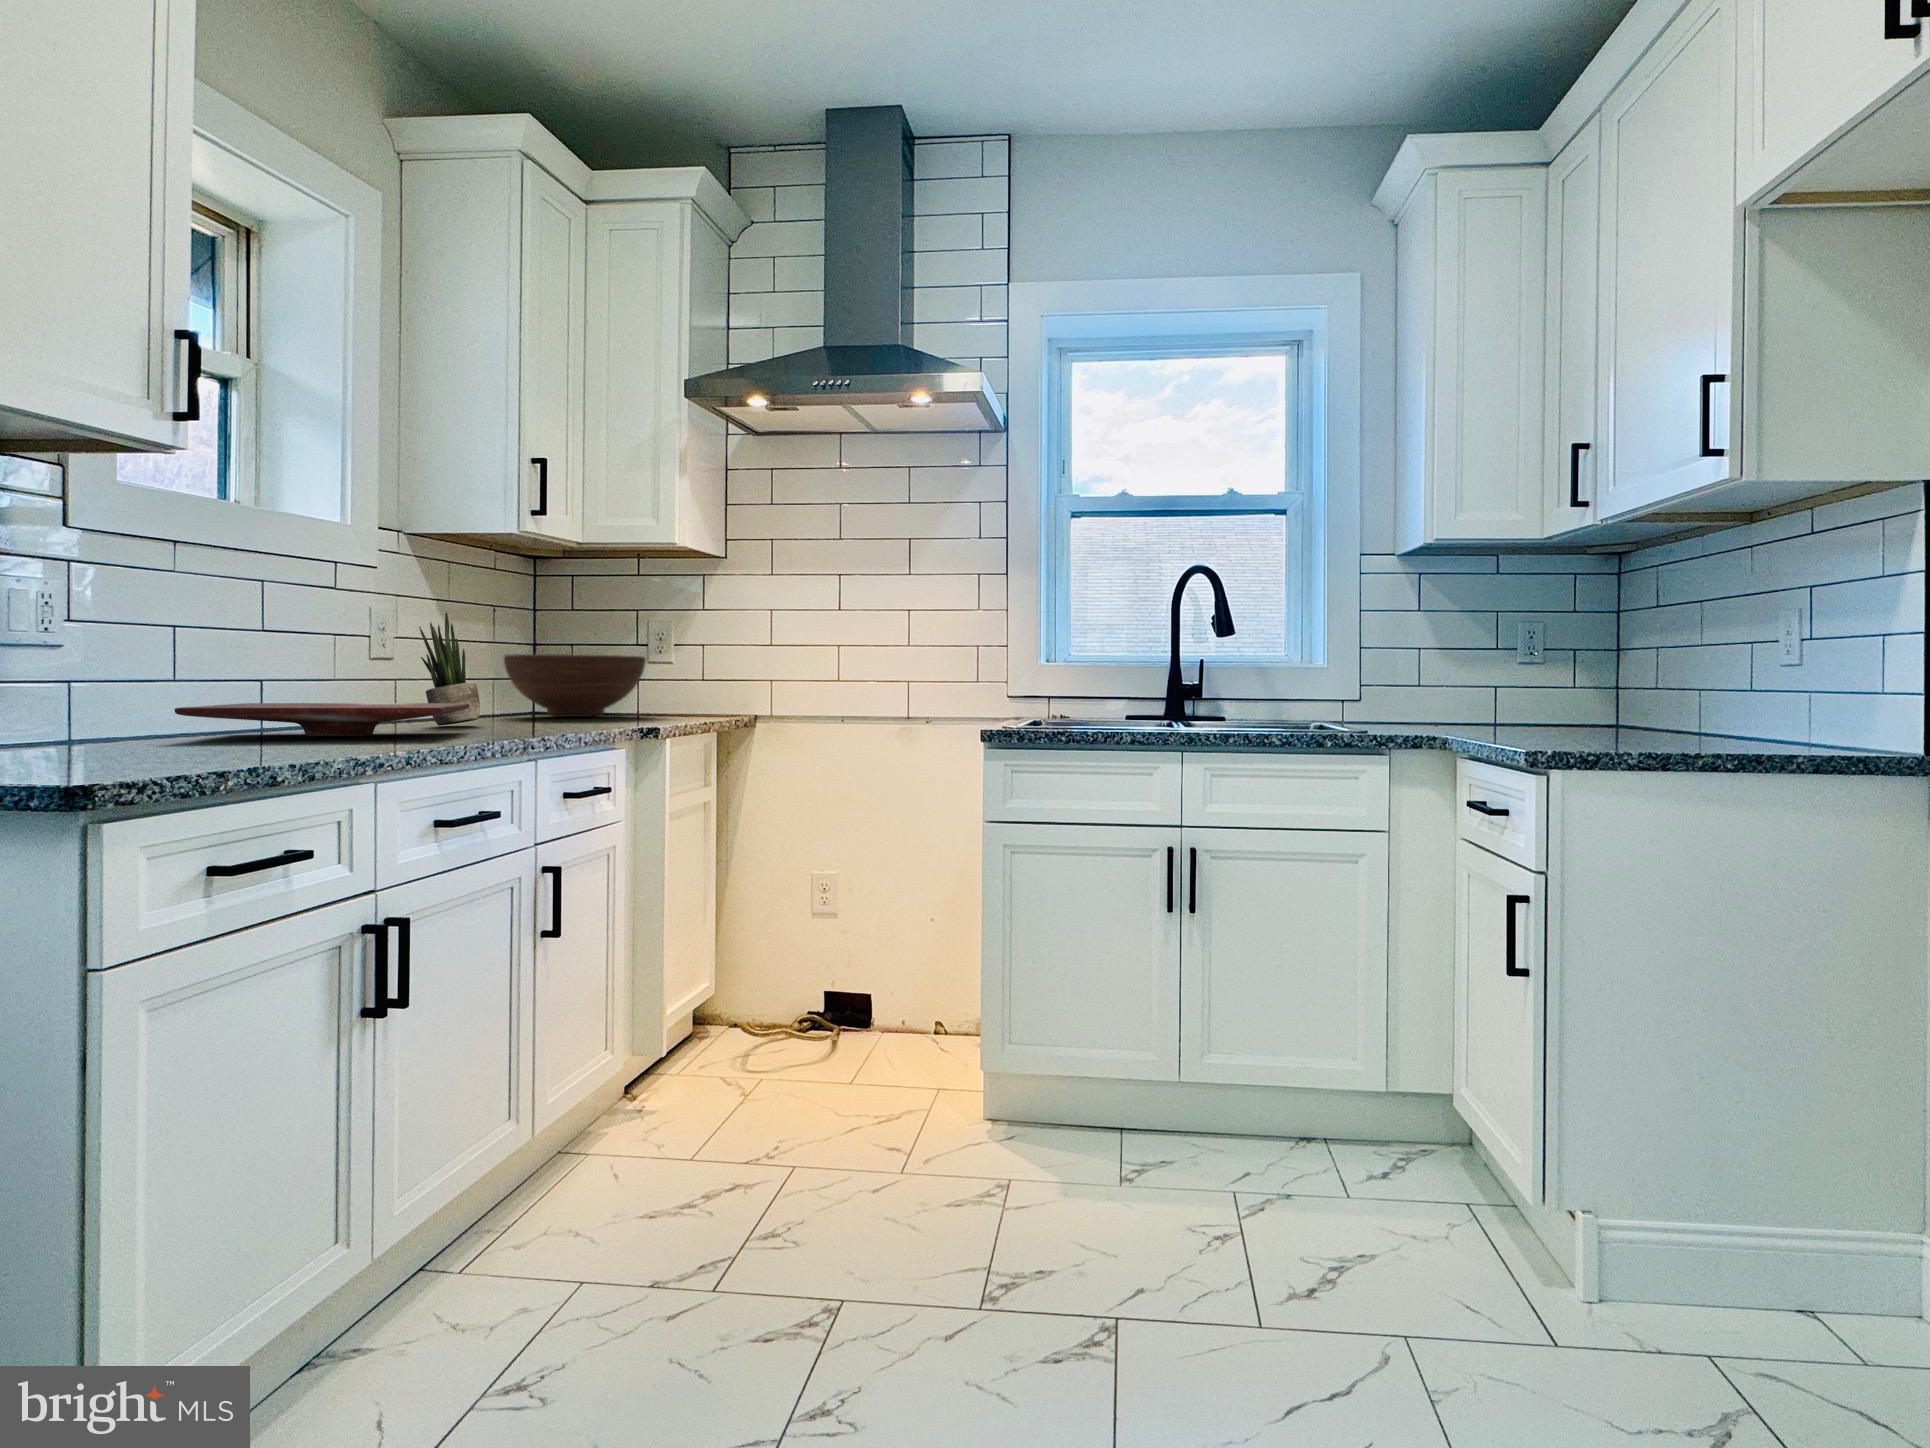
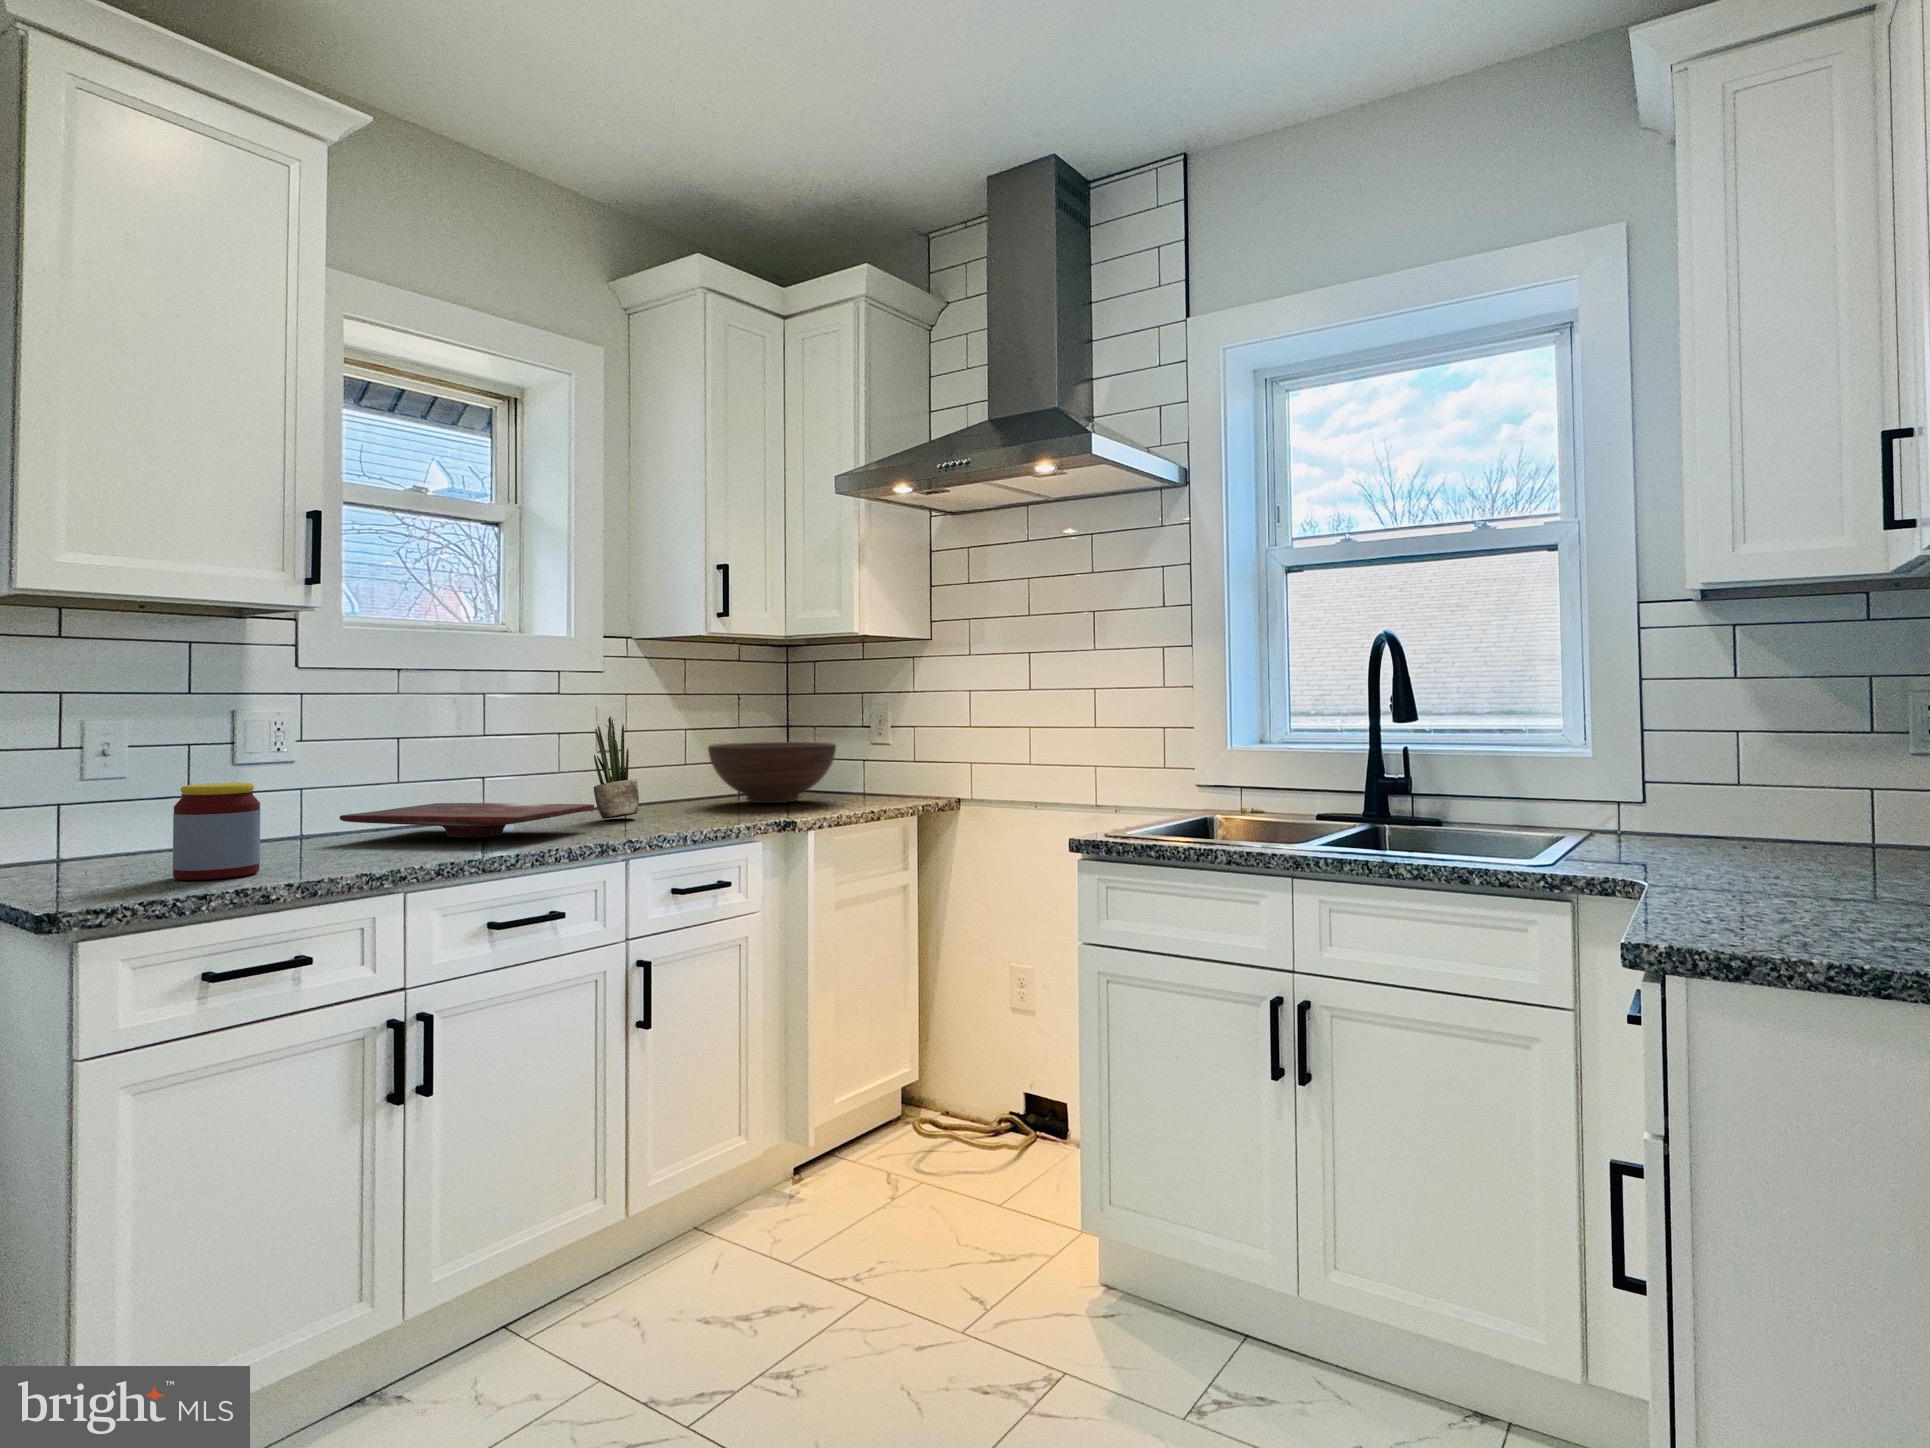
jar: none [85,648,200,764] -> present [173,783,260,880]

